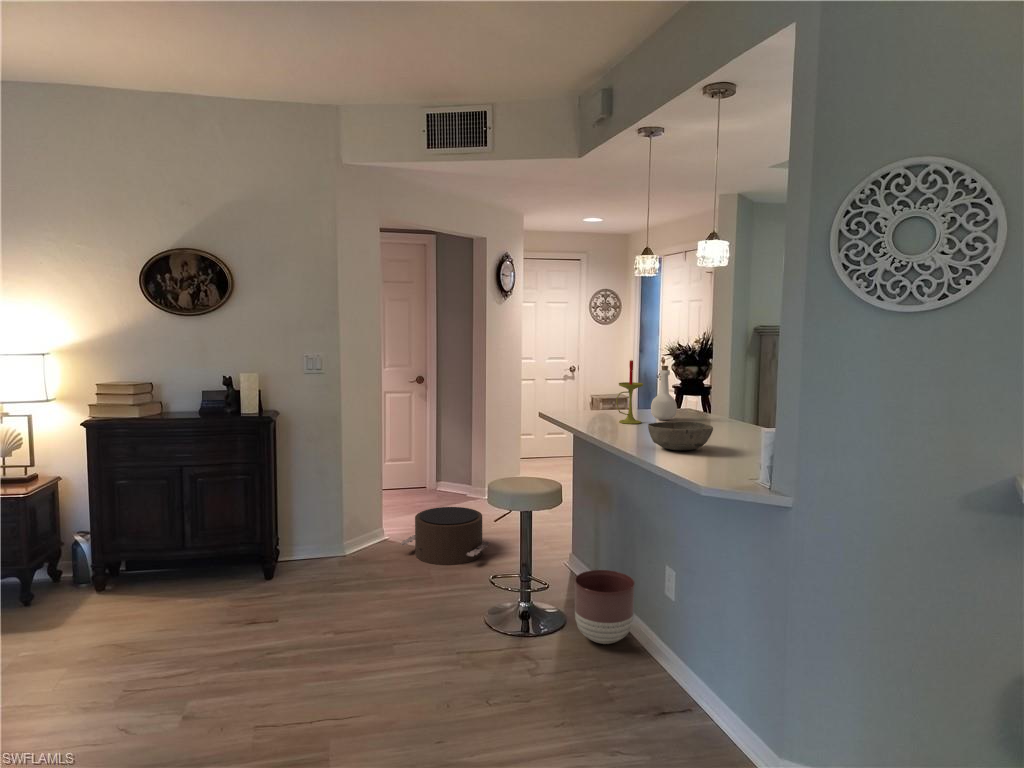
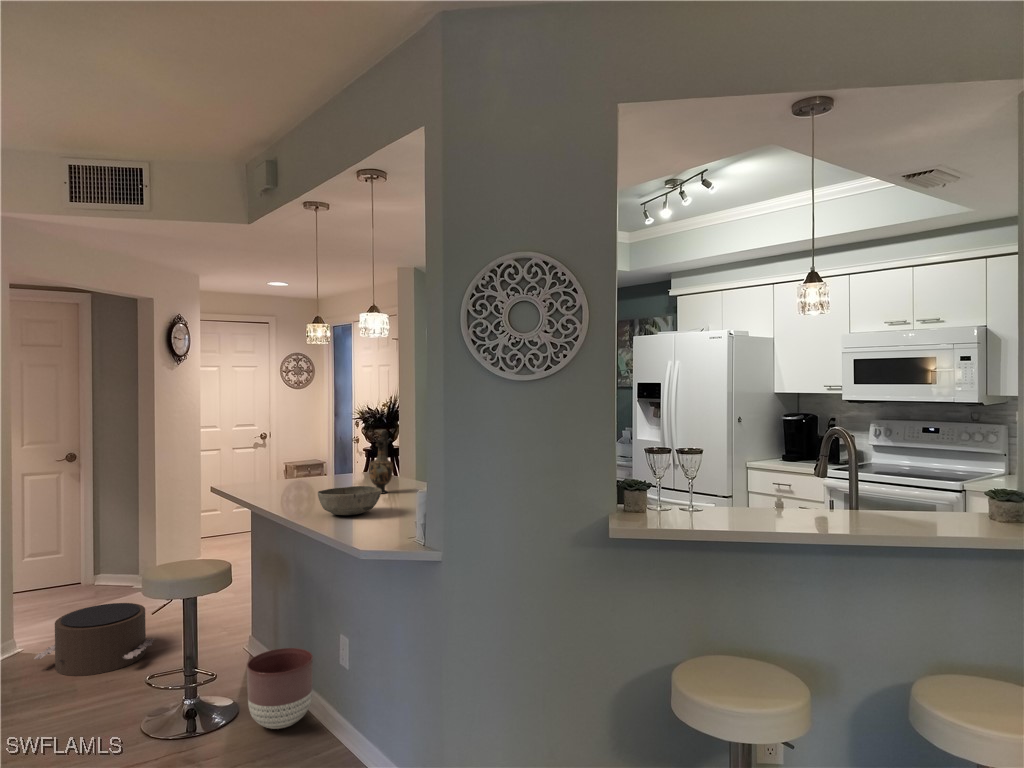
candle: present [616,360,643,424] -> none [292,426,321,492]
bottle: present [651,366,677,420] -> none [331,431,356,485]
vase: none [693,366,719,431] -> present [369,430,393,494]

